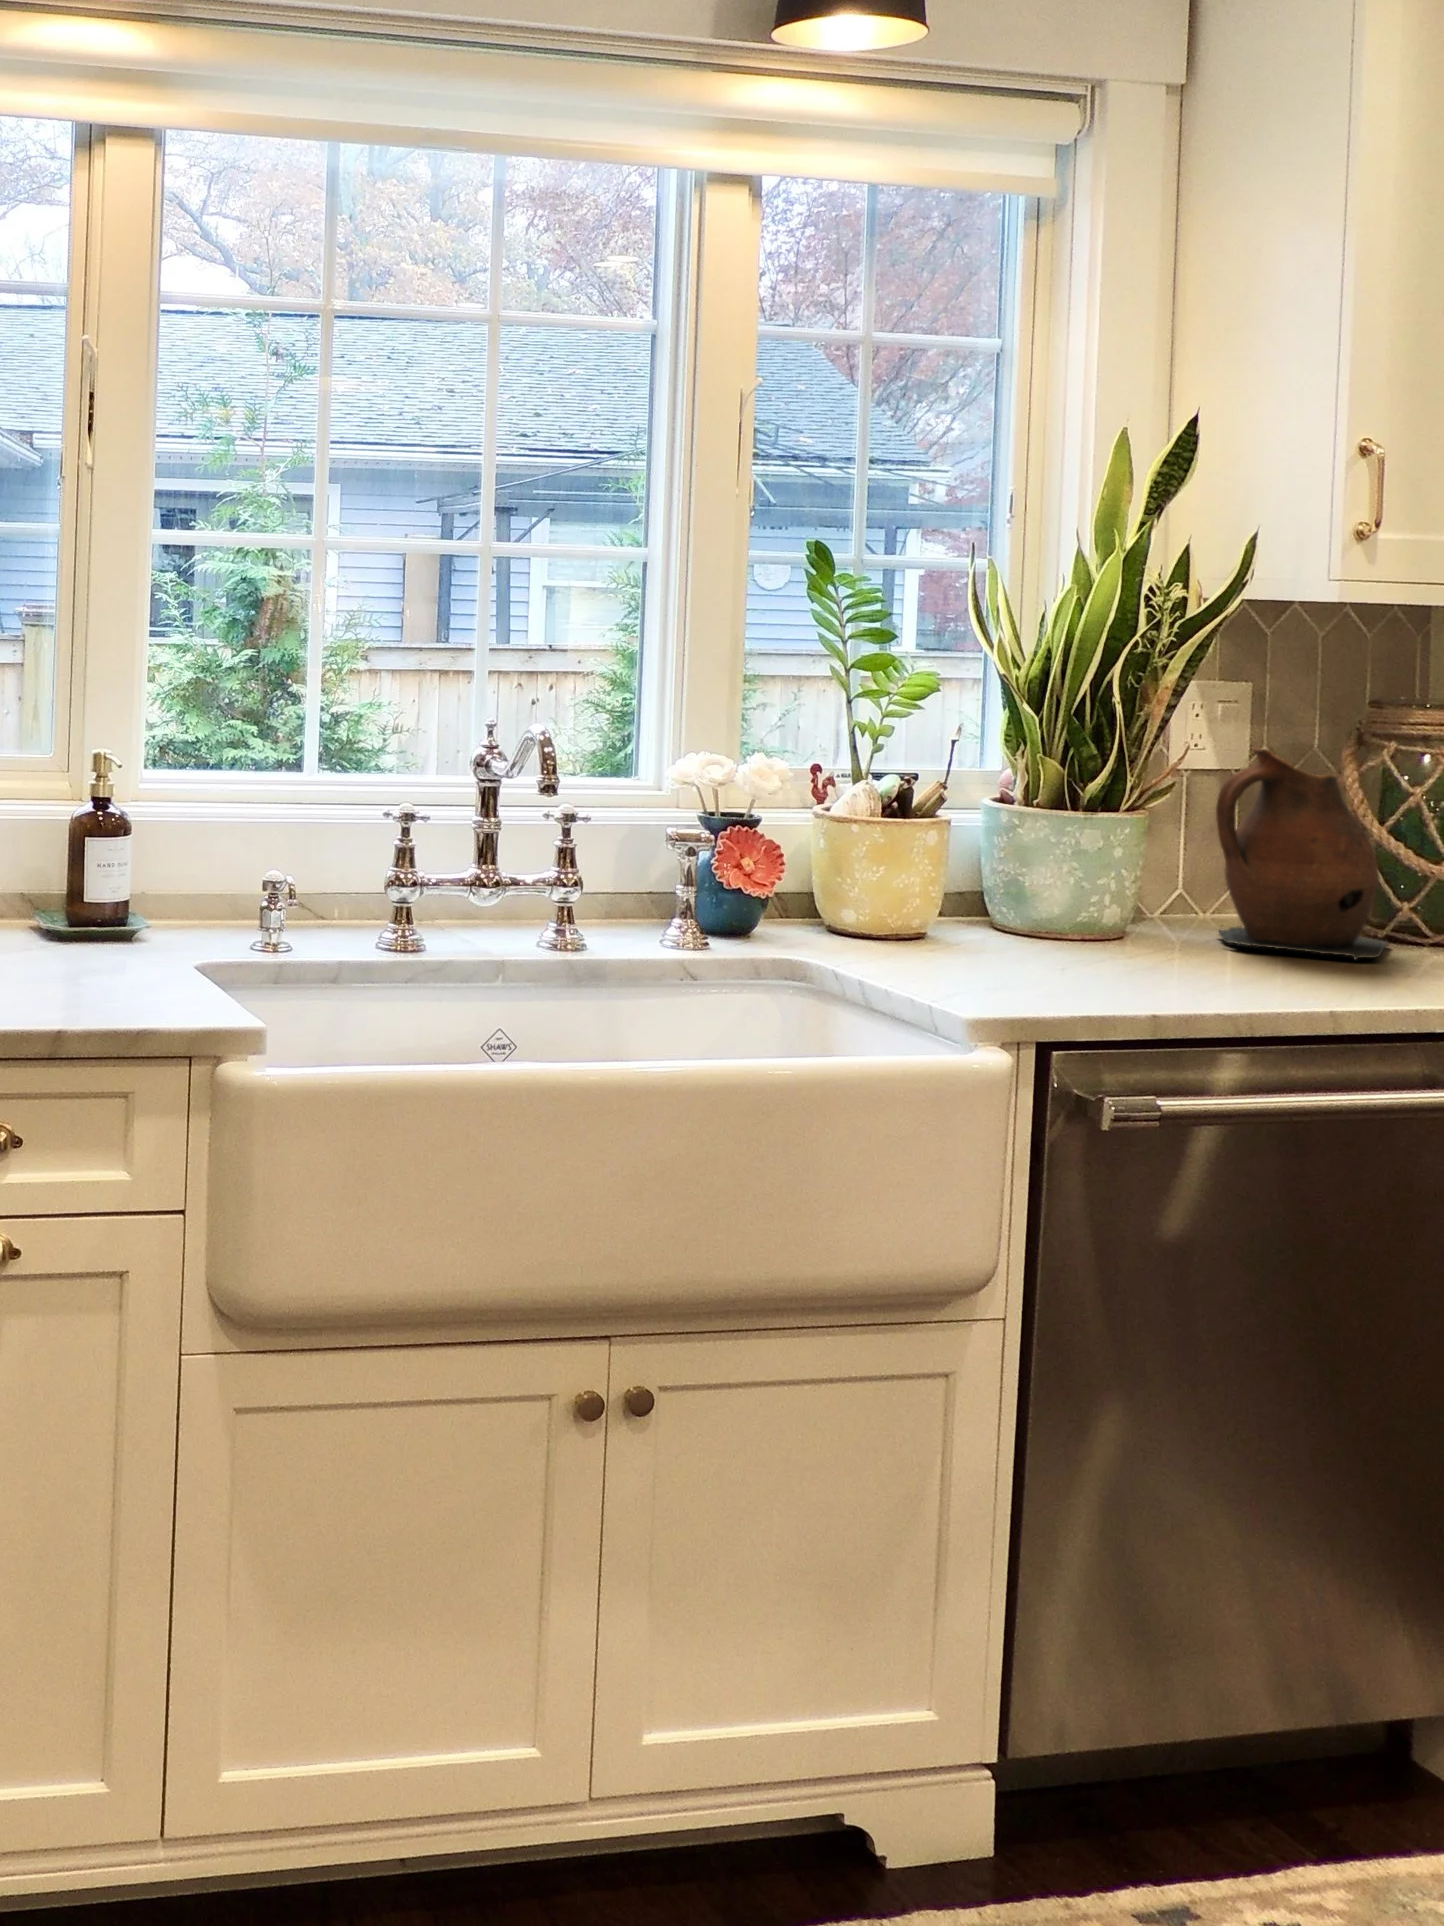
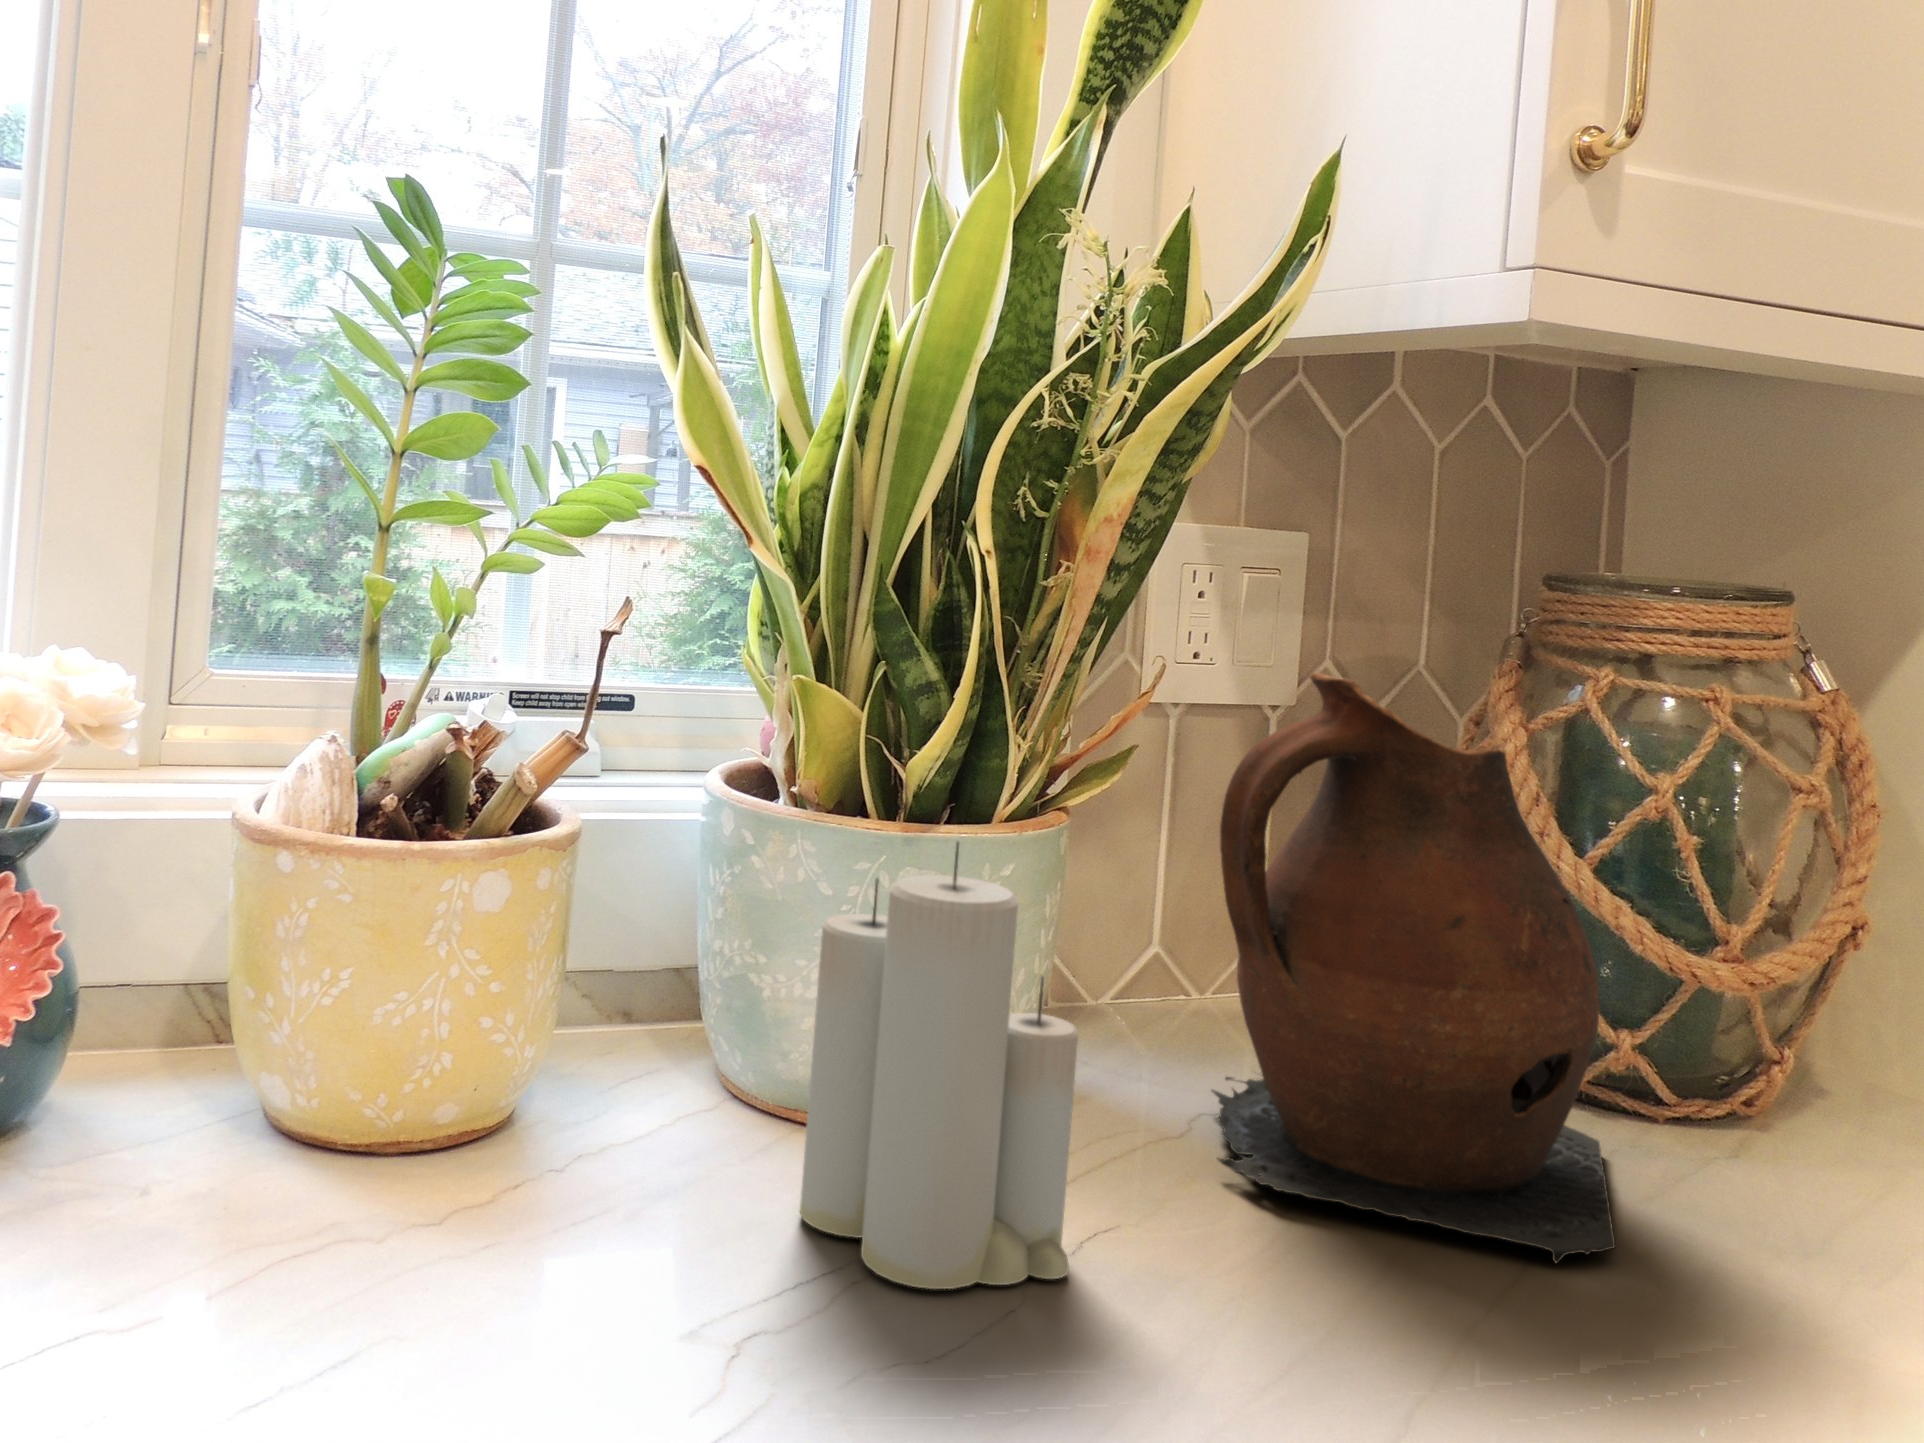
candle: none [1061,808,1169,958] -> present [800,842,1078,1289]

